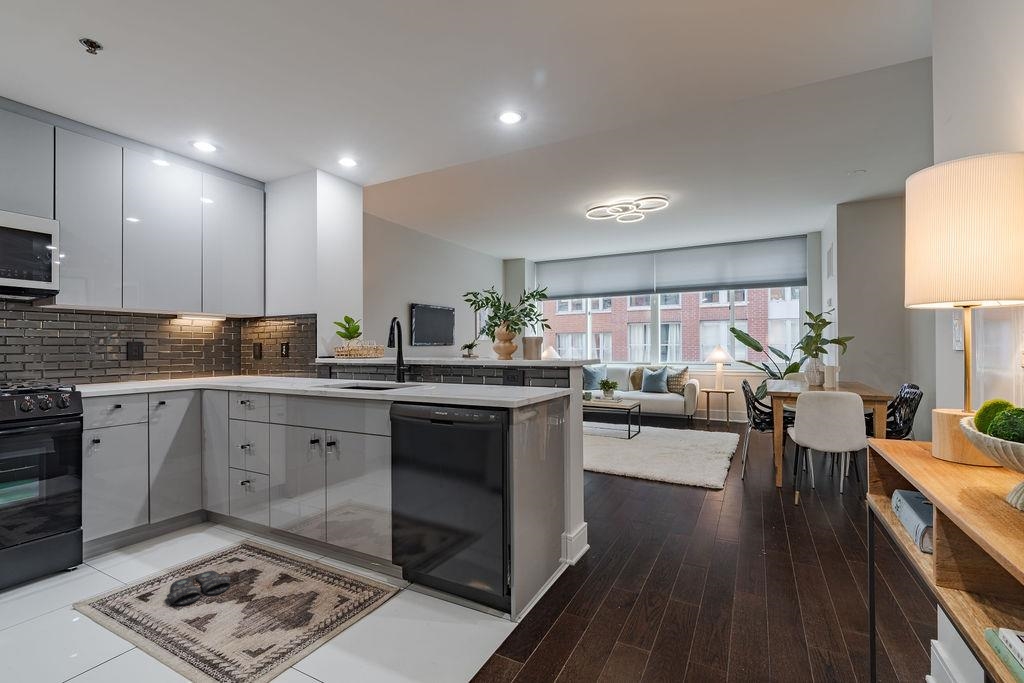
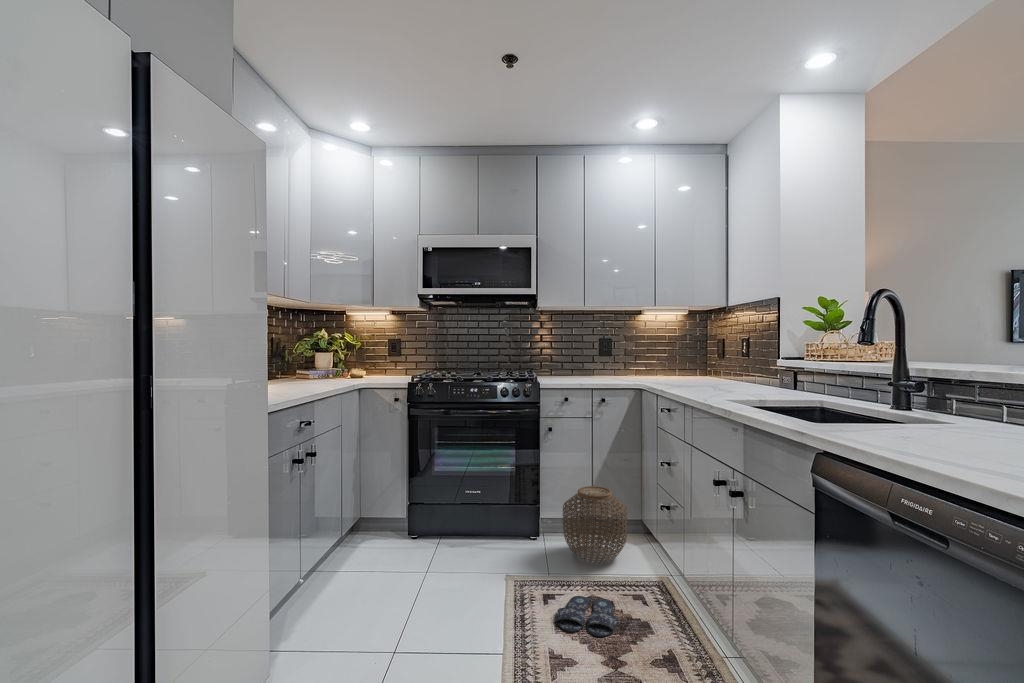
woven basket: none [127,484,203,559] -> present [563,486,627,564]

